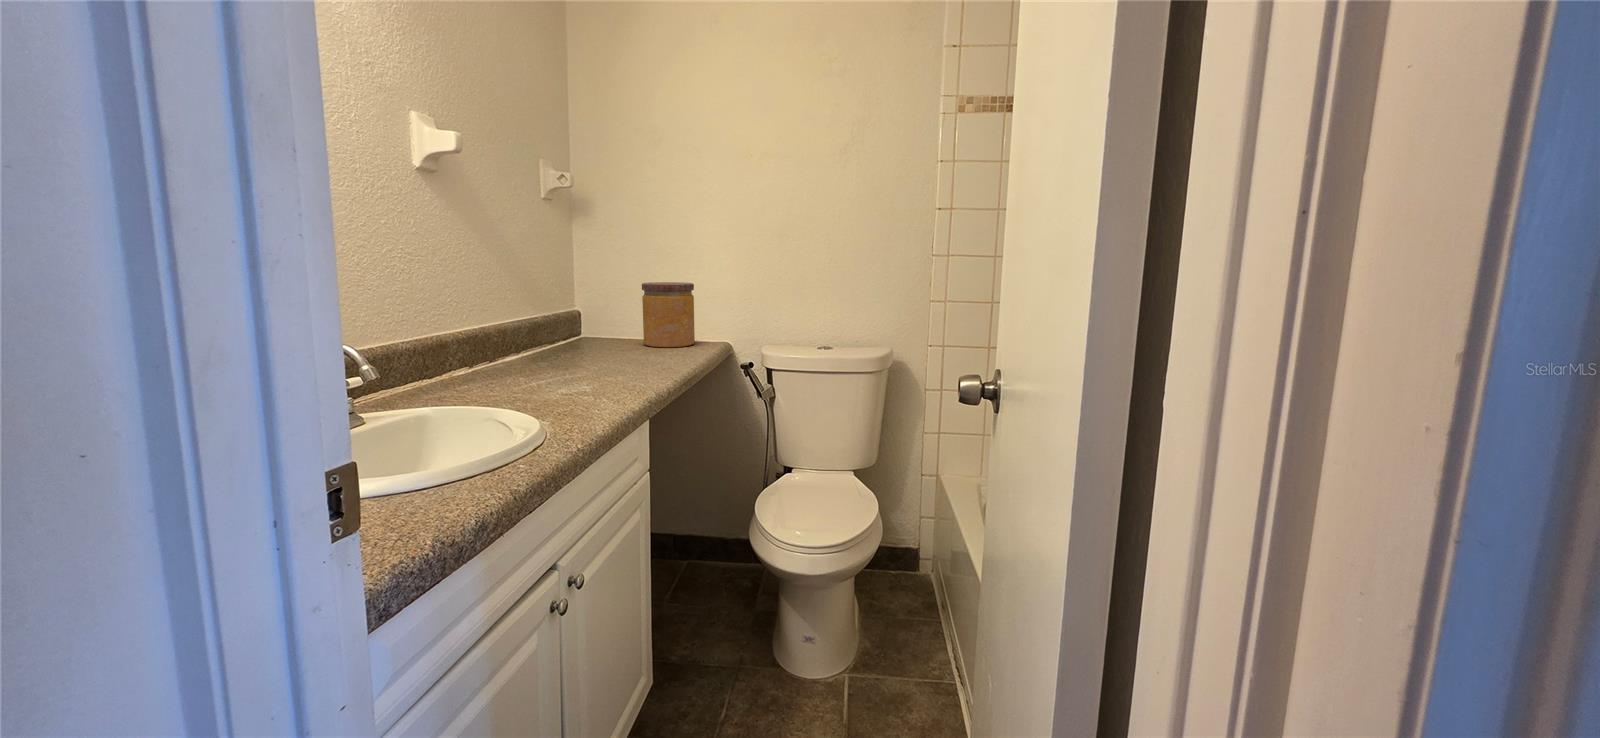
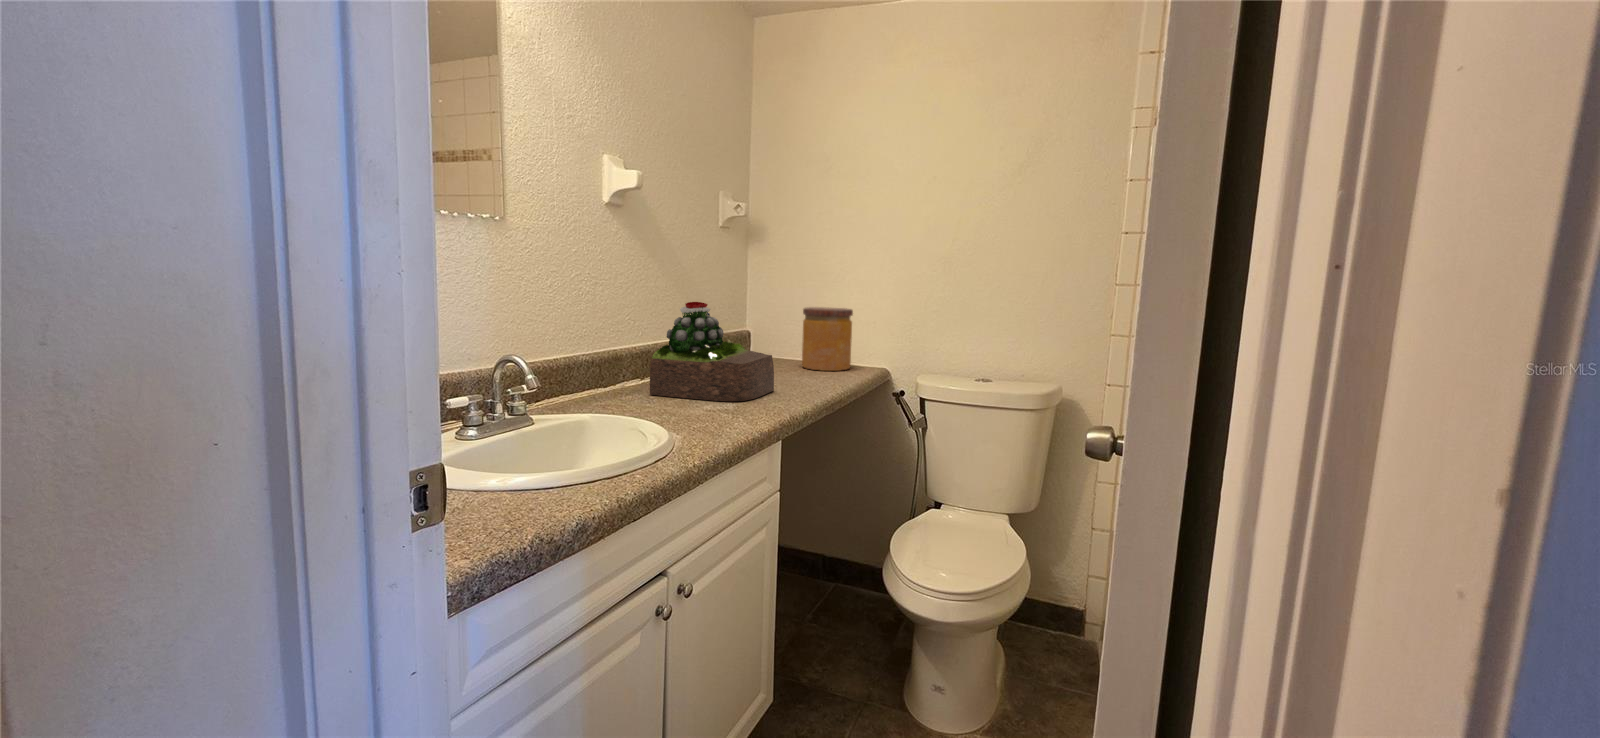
succulent plant: none [487,280,627,385] -> present [650,302,774,401]

